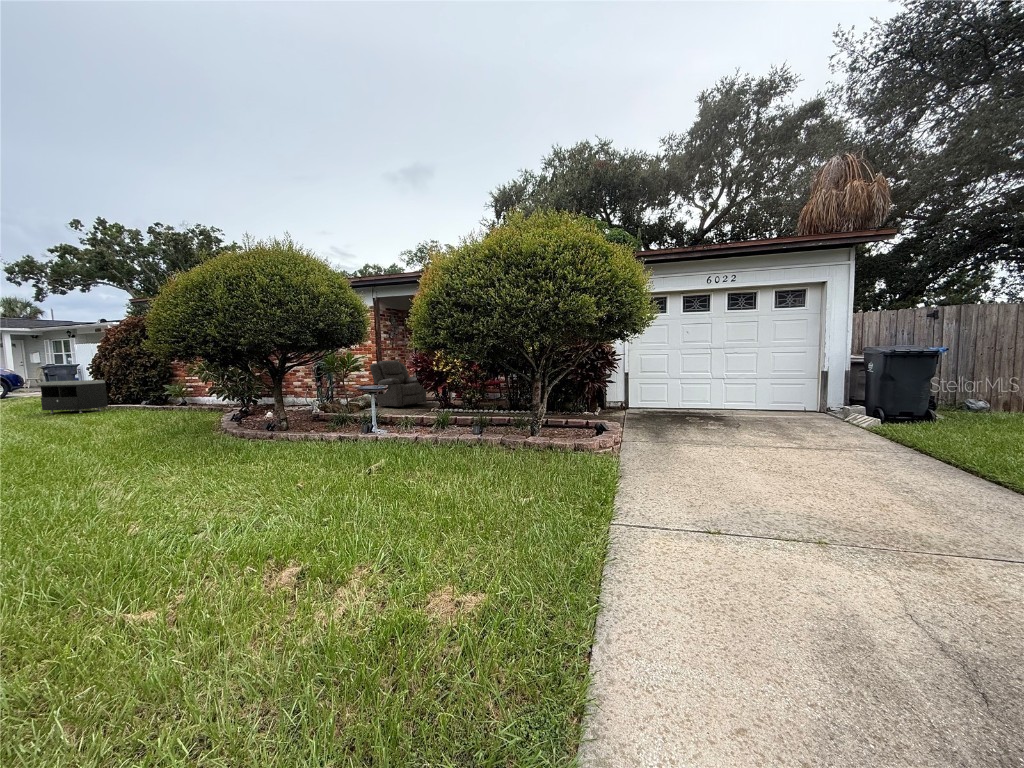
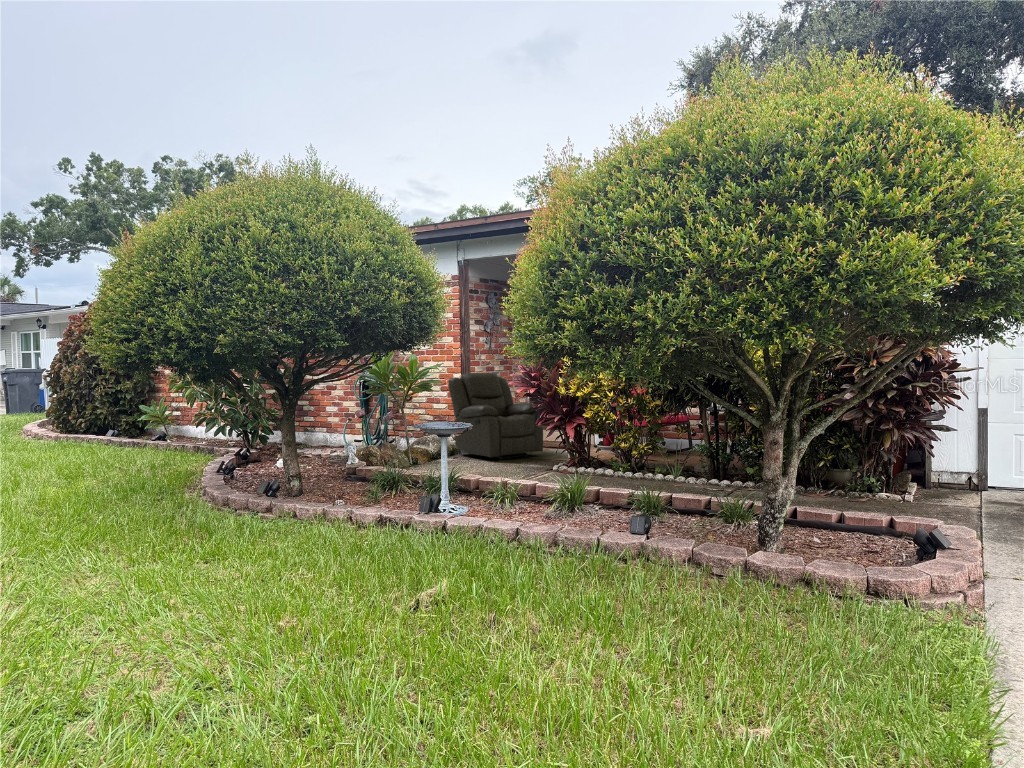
storage bench: present [37,380,108,413] -> none [27,394,100,440]

